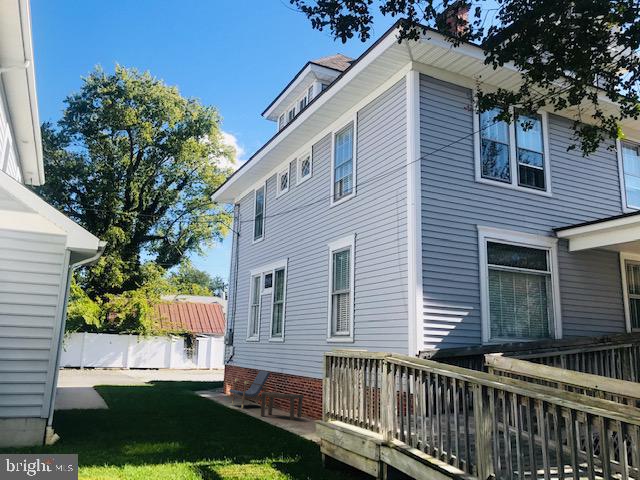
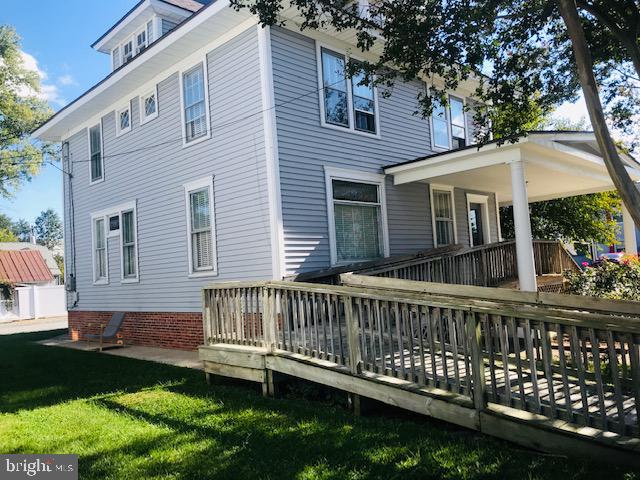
bench: present [261,392,304,420] -> none [124,330,168,355]

